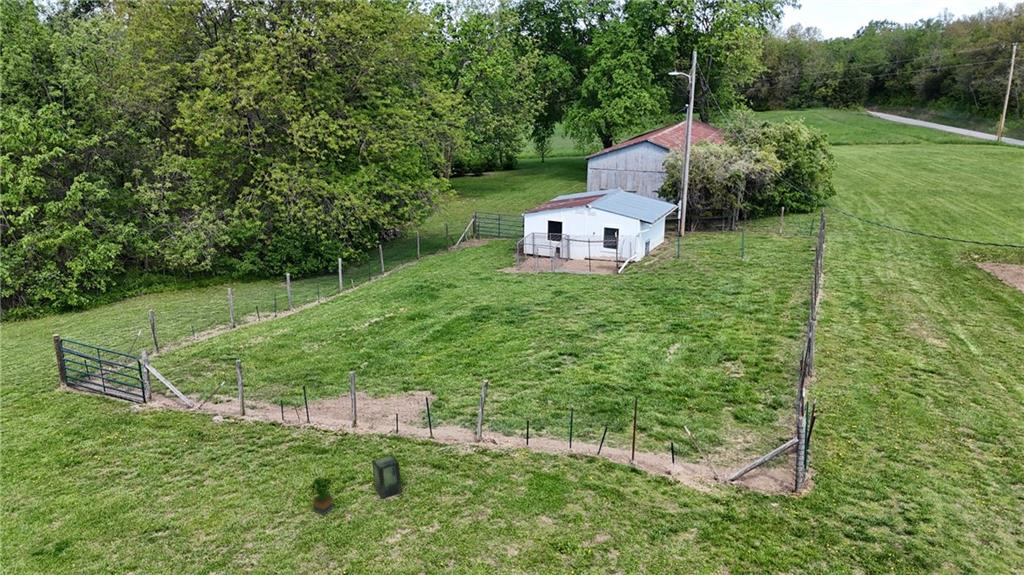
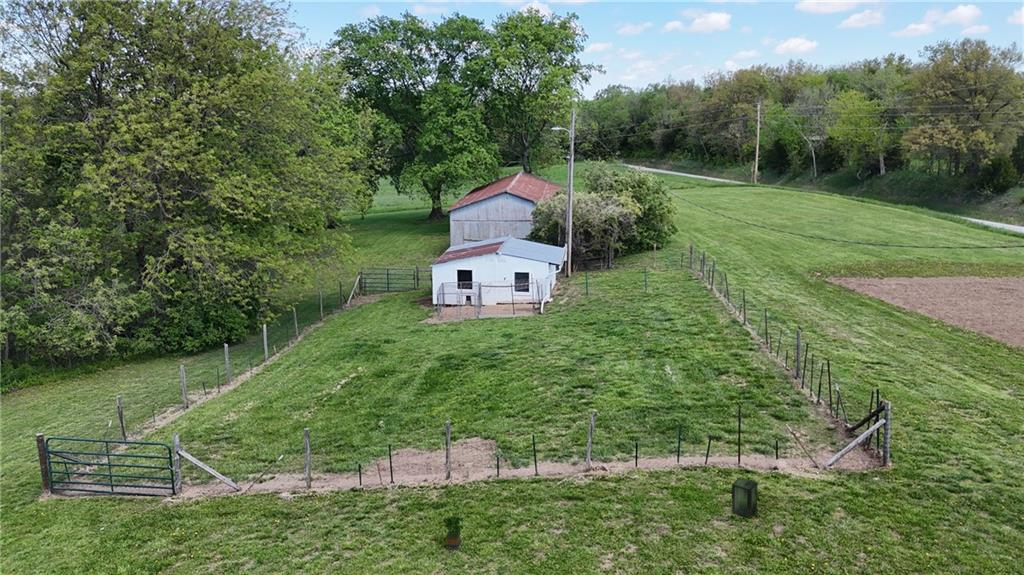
storage box: present [372,455,402,499] -> present [732,477,758,518]

